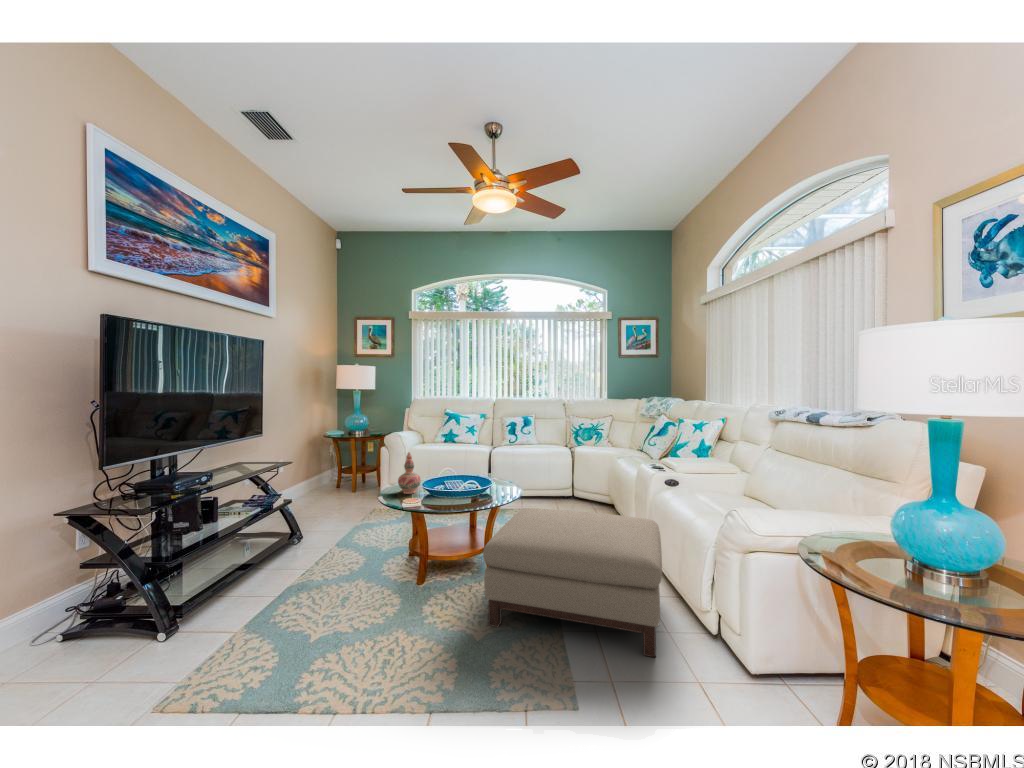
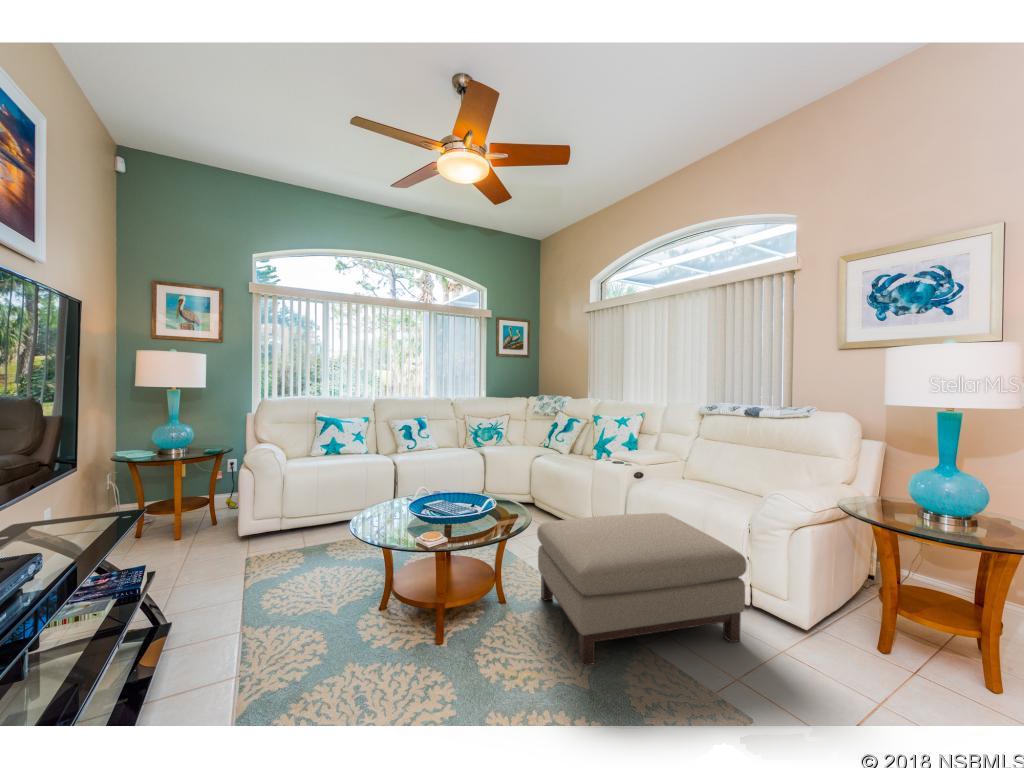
decorative vase: present [398,452,421,494] -> none [379,473,410,530]

